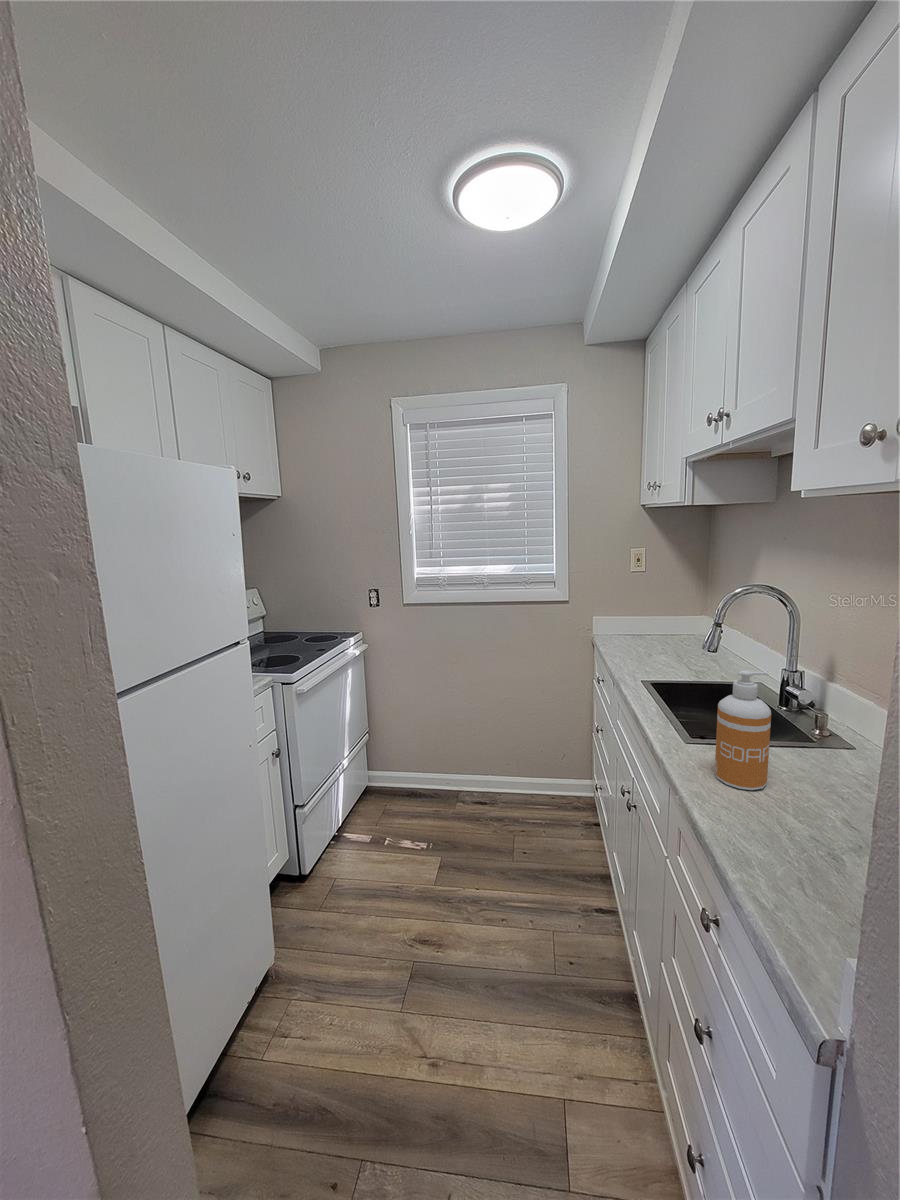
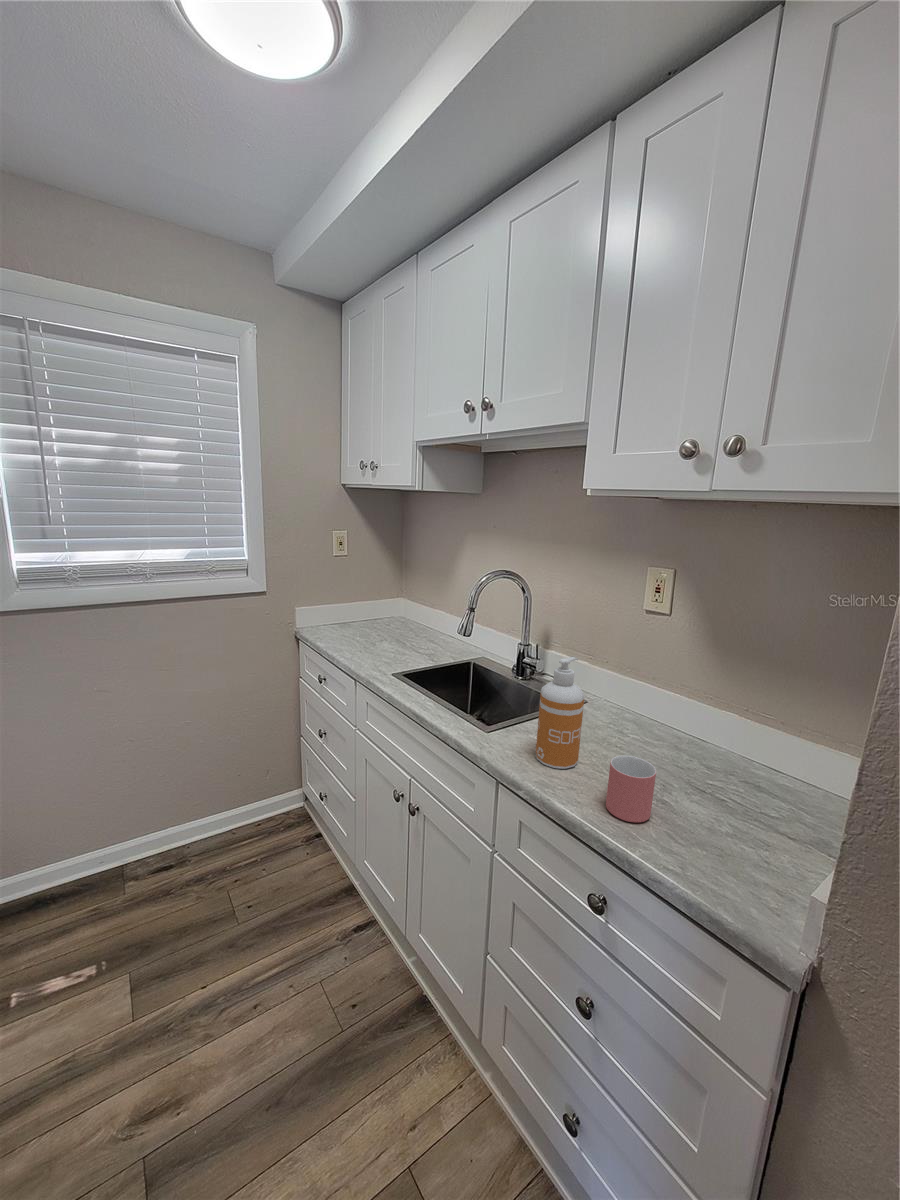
mug: none [745,778,805,854] -> present [606,755,656,822]

